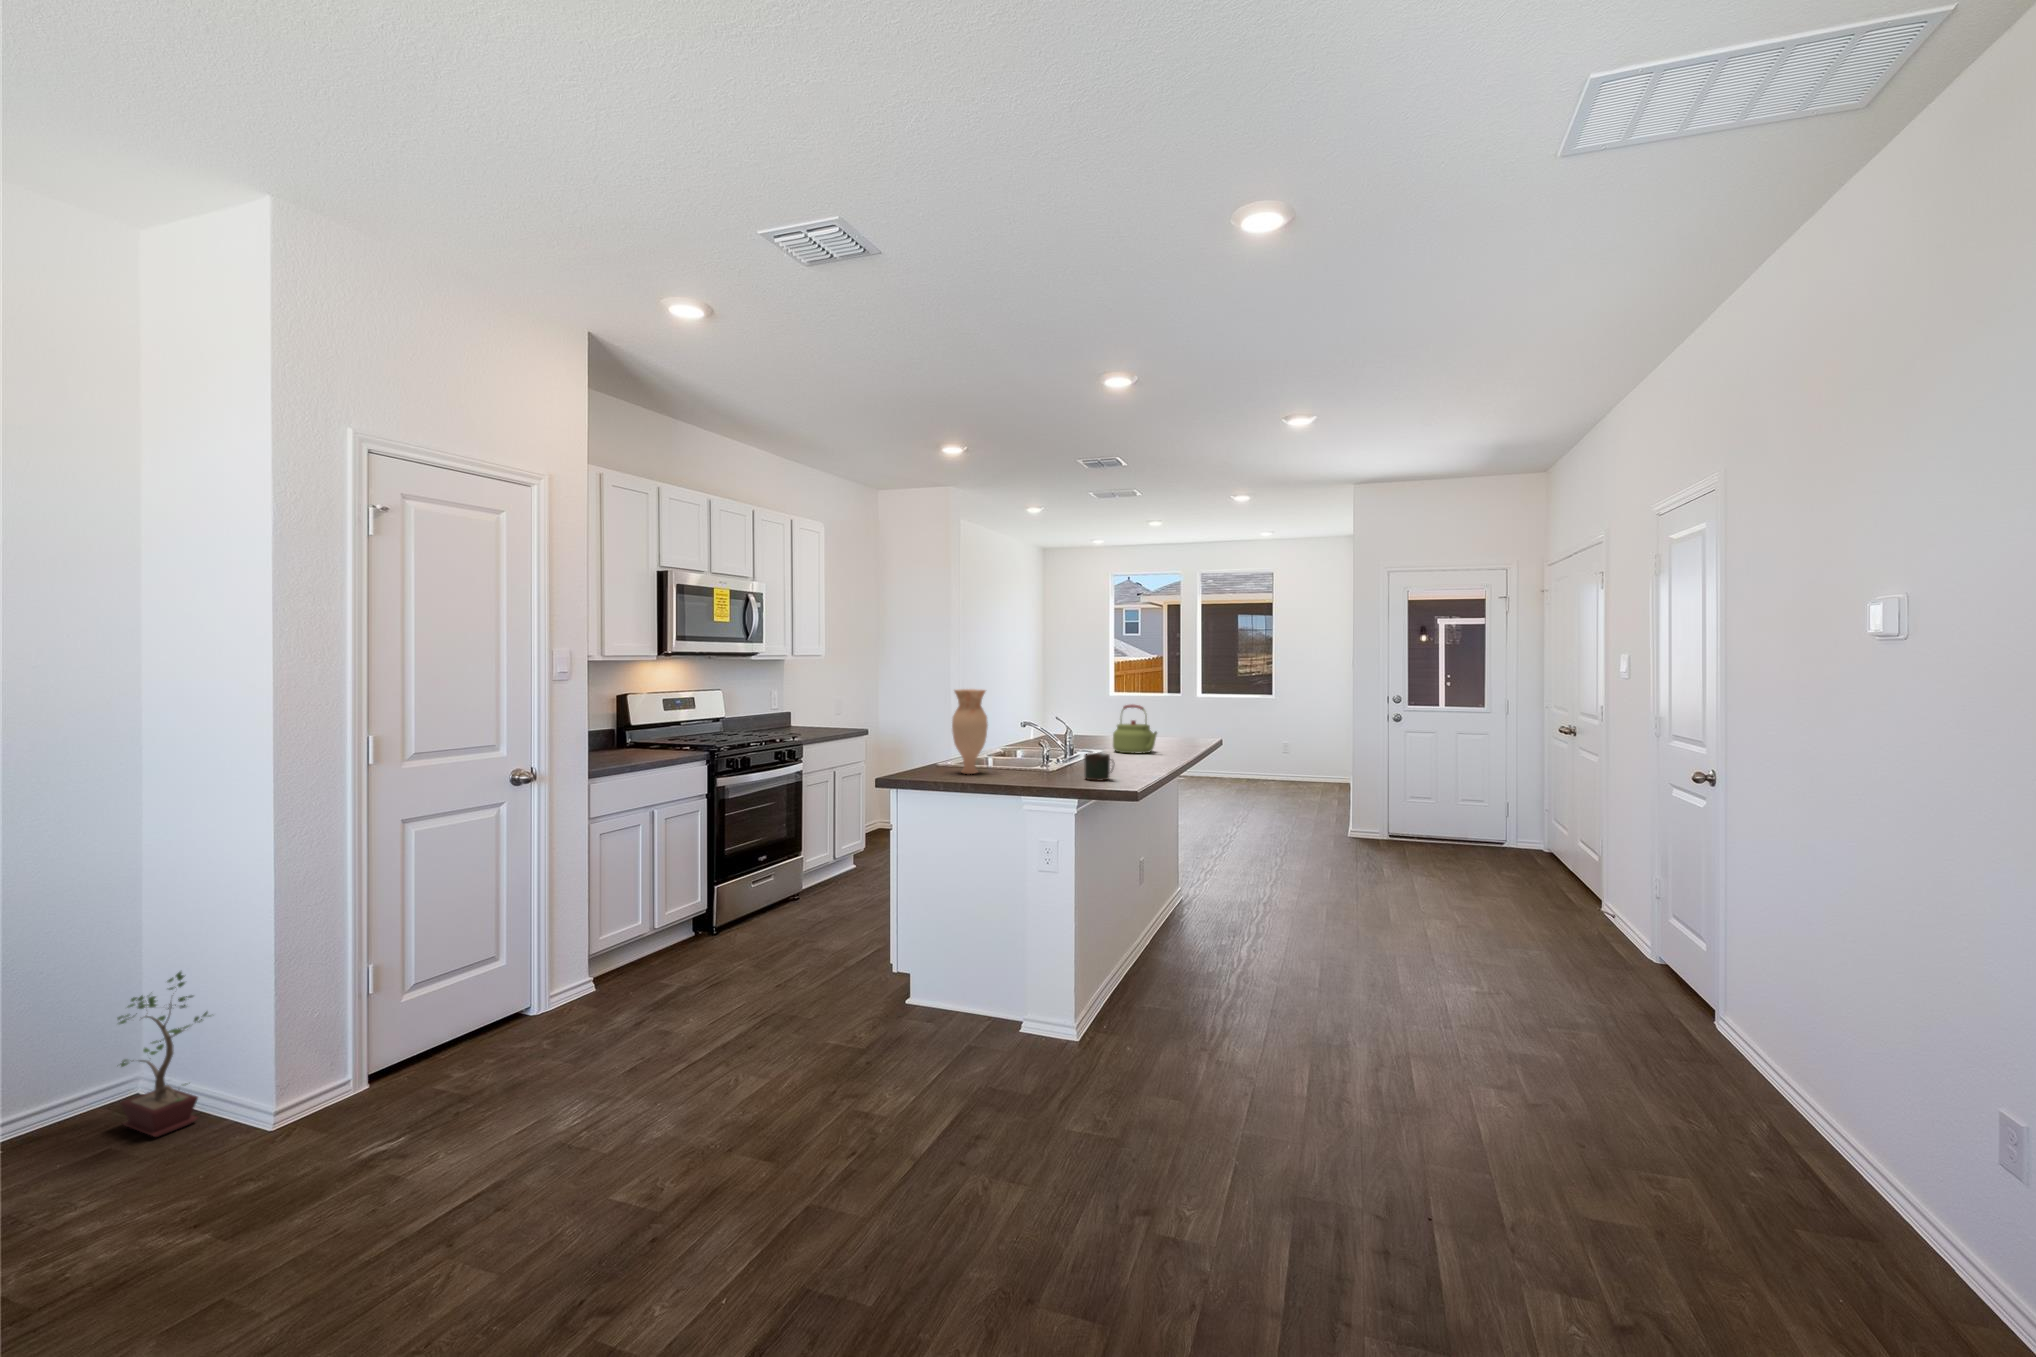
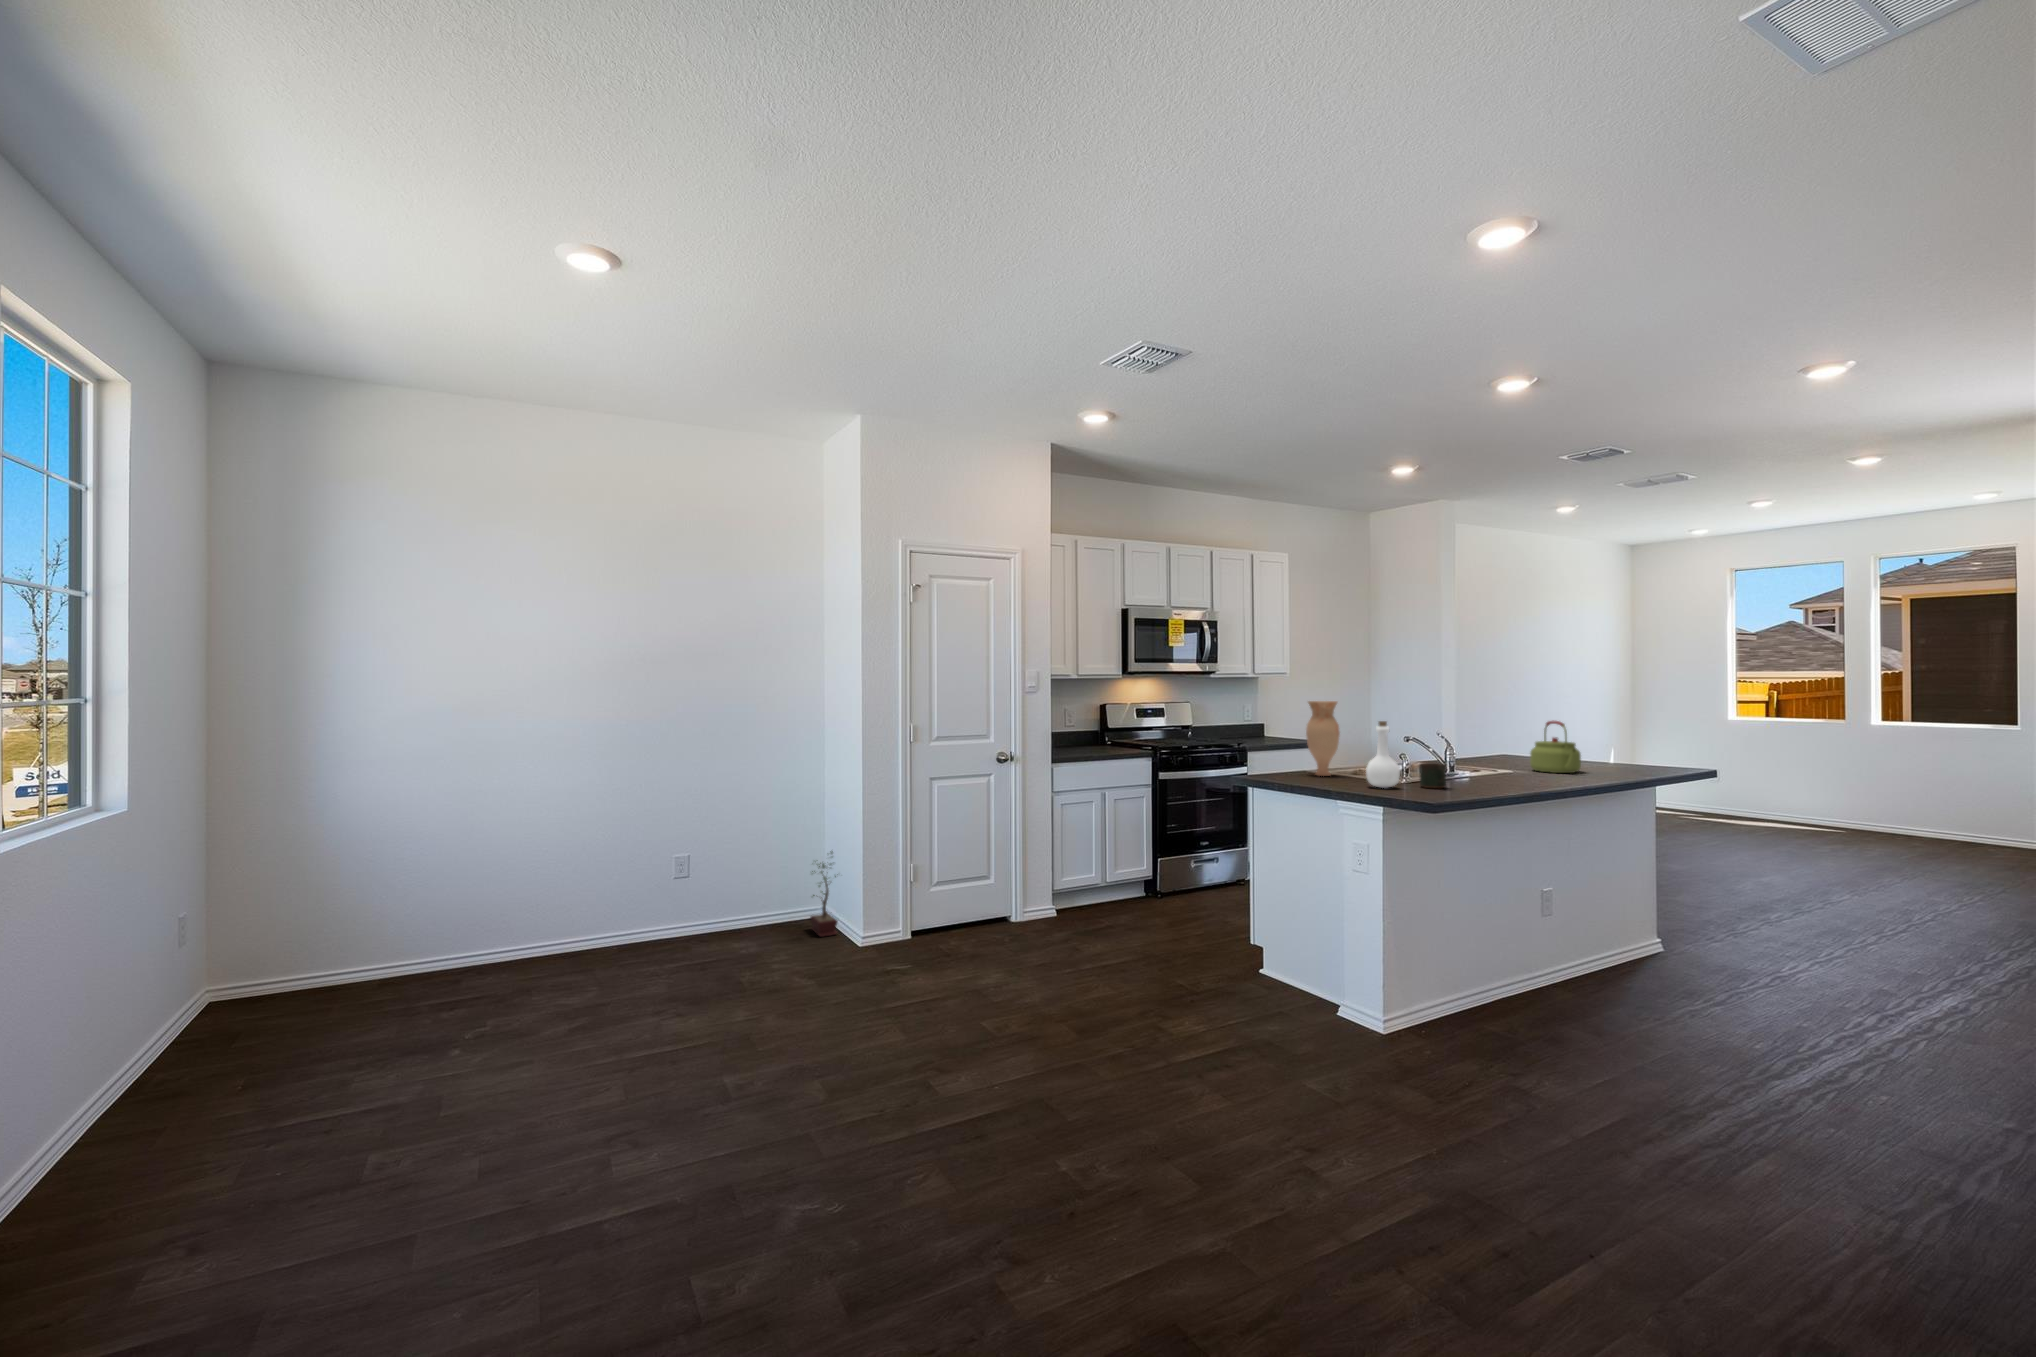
bottle: none [1043,712,1076,784] -> present [1366,721,1400,788]

